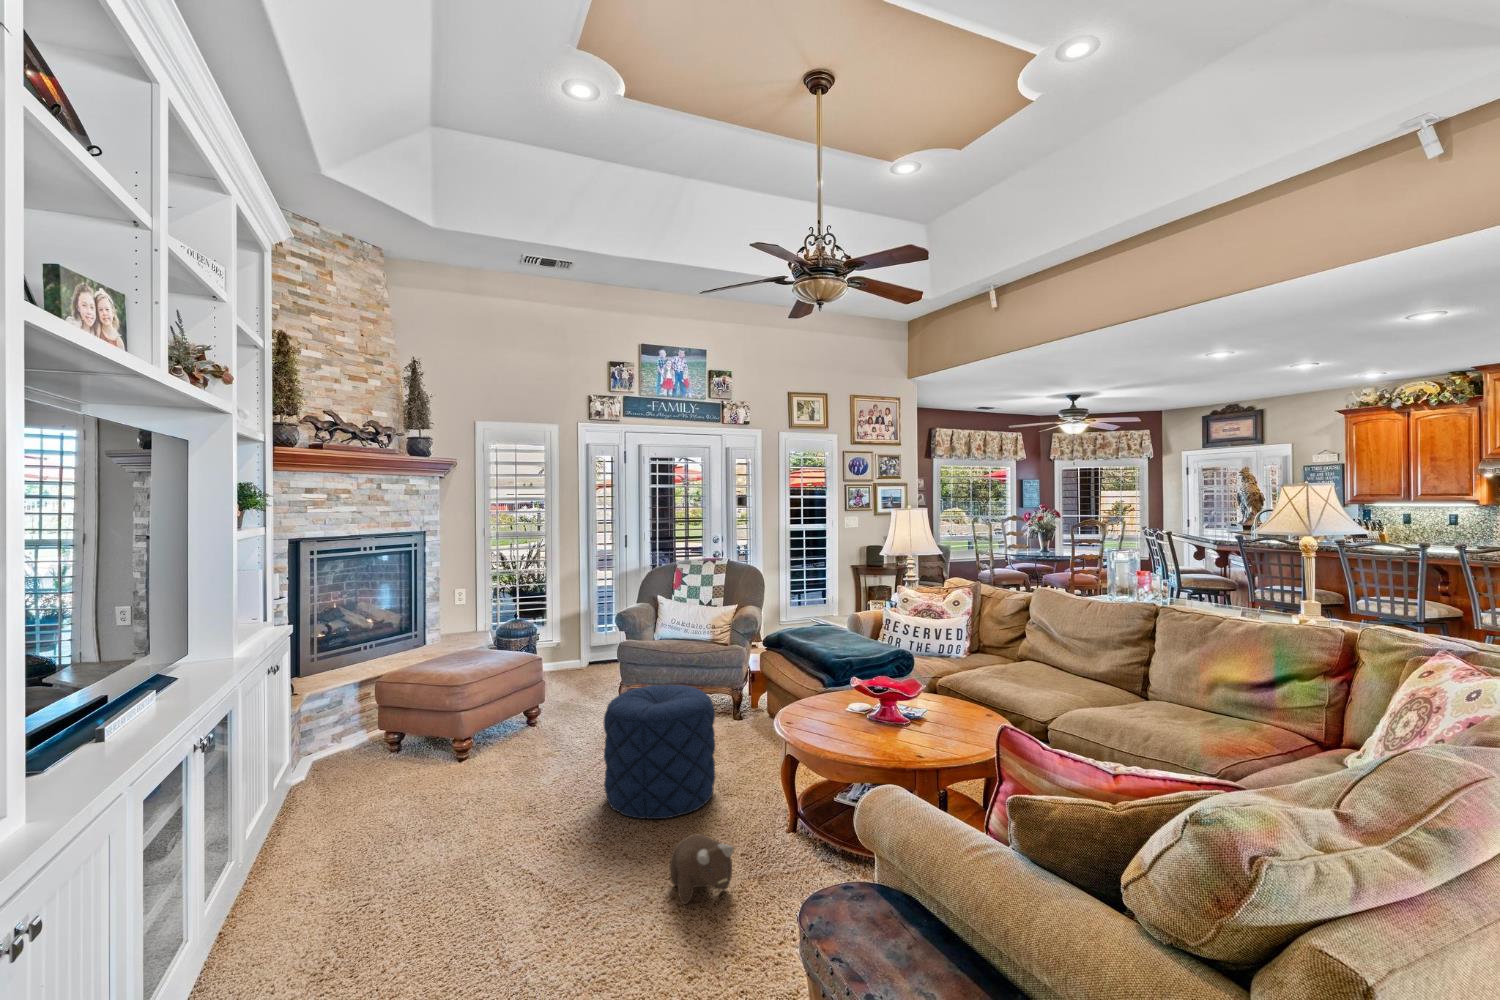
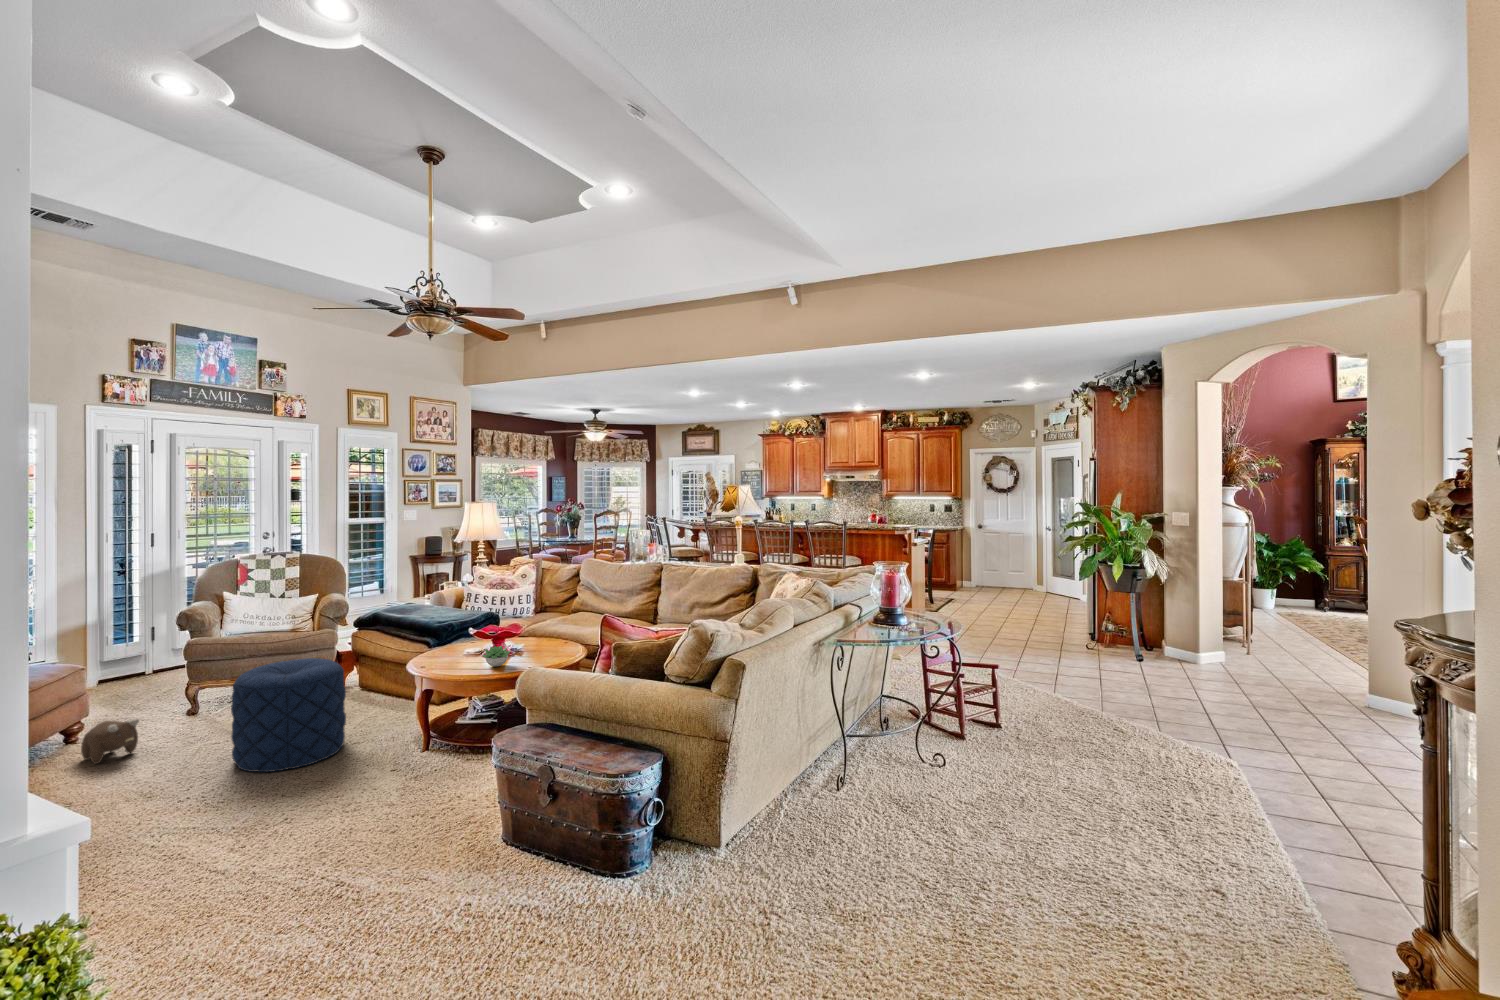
succulent plant: none [853,712,894,744] -> present [483,646,511,666]
plush toy: present [669,834,734,904] -> present [81,719,139,764]

